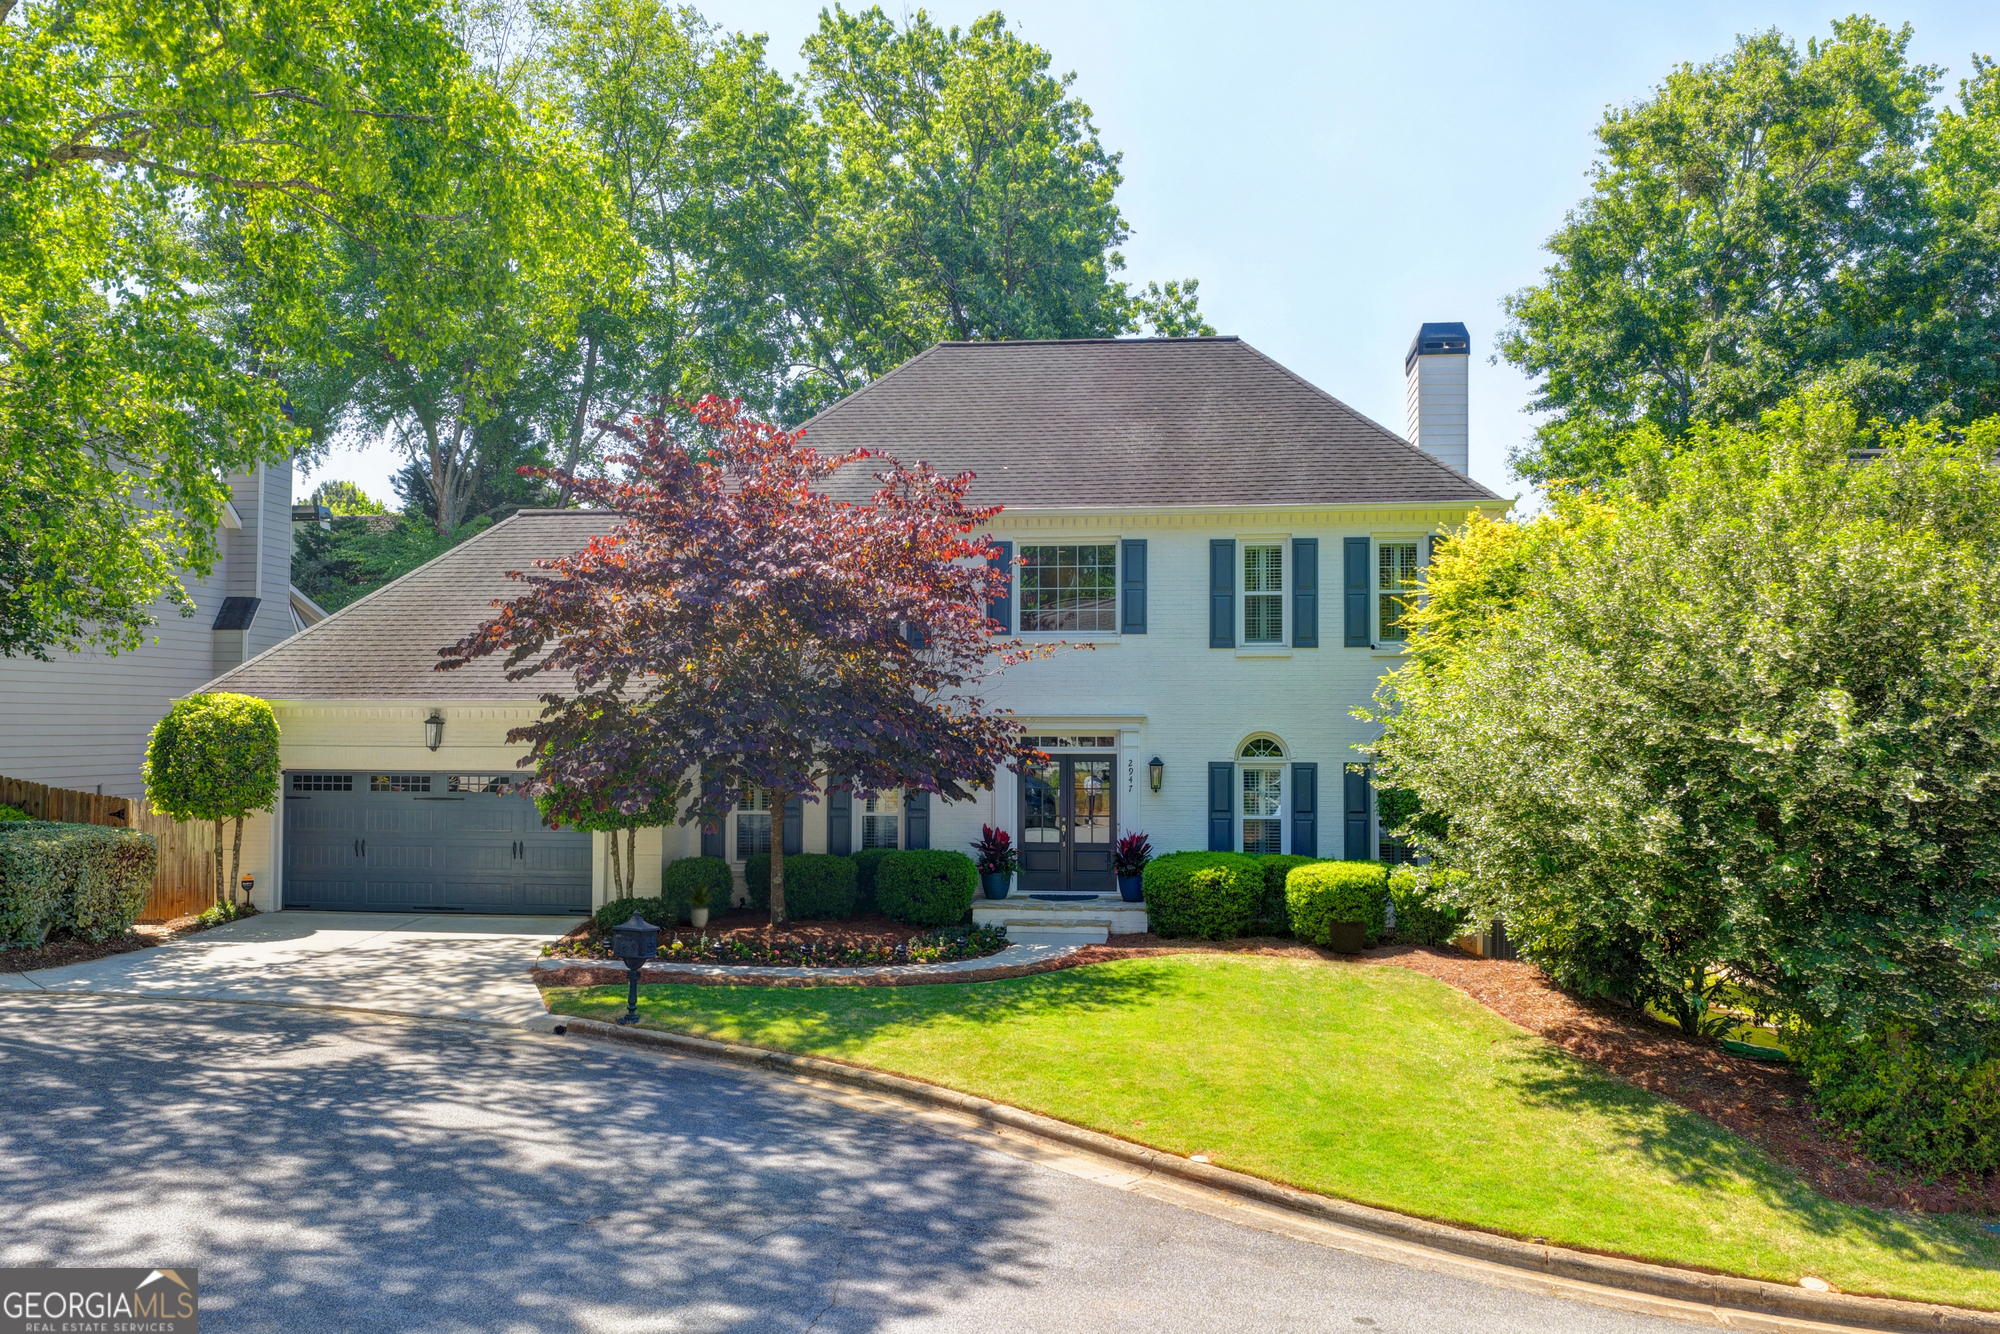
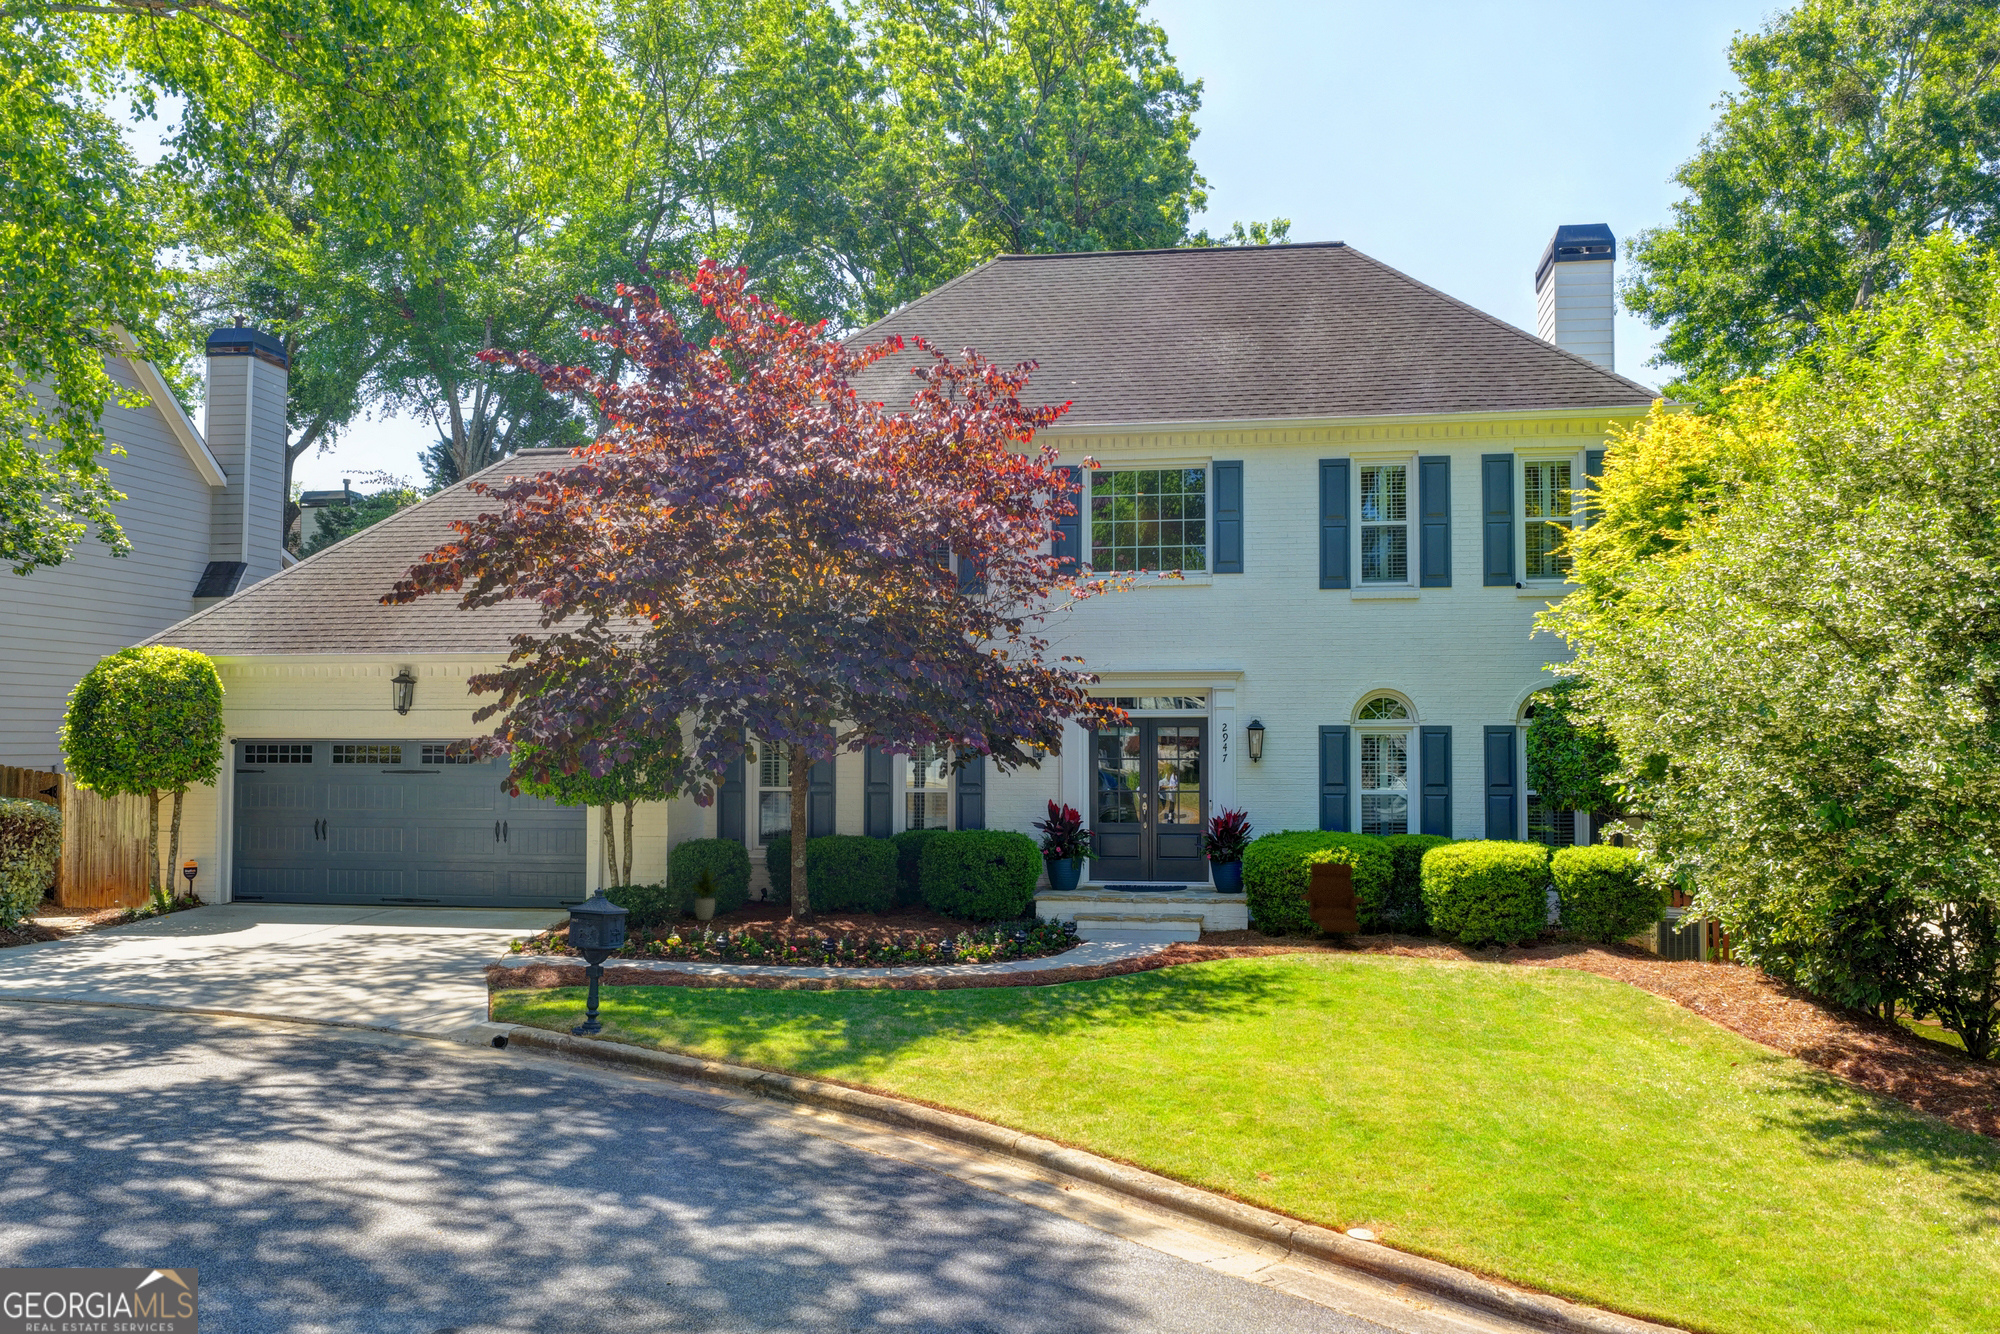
lounge chair: none [1189,879,1240,950] -> present [1300,863,1365,949]
woven basket: present [1329,911,1367,954] -> none [1478,900,1527,955]

